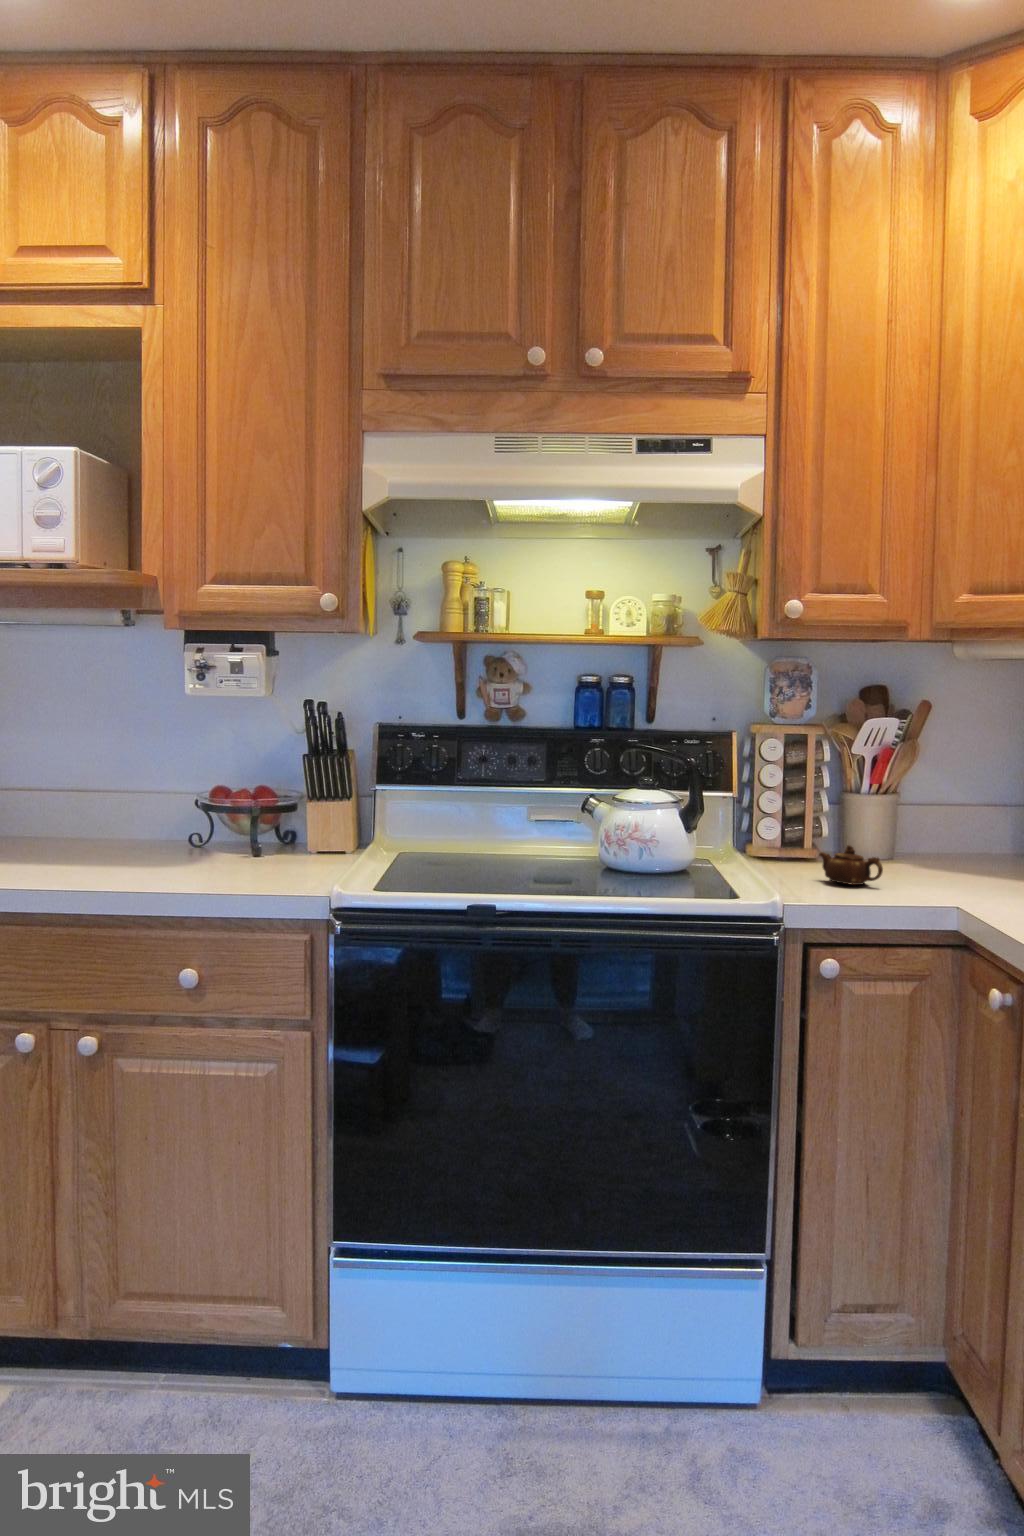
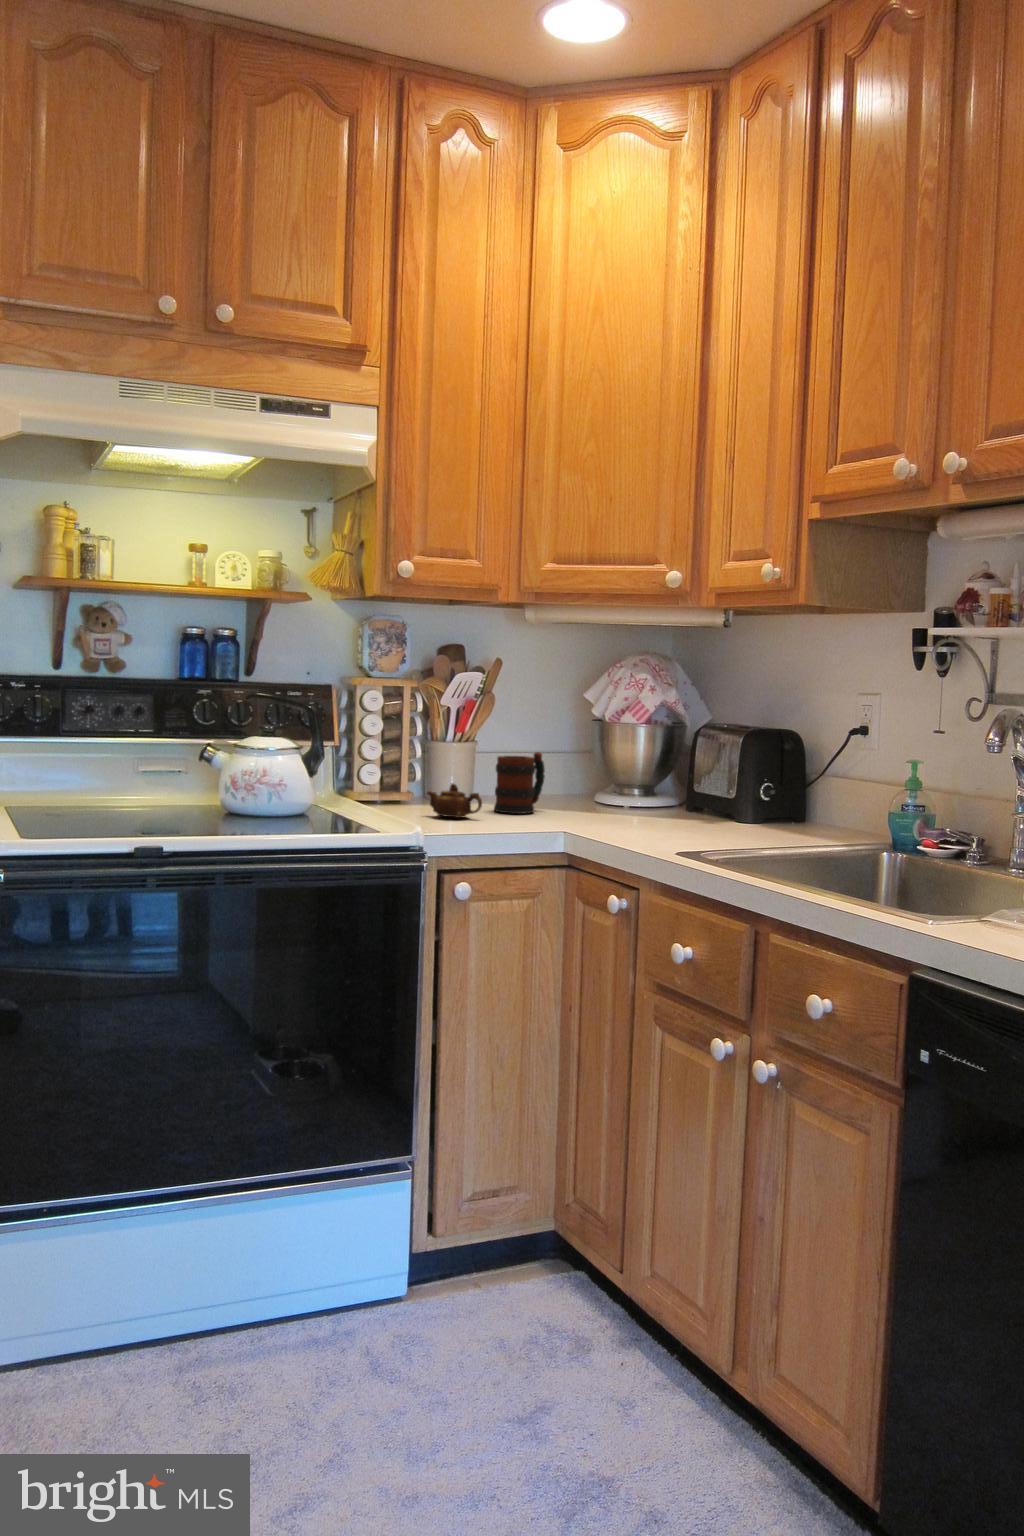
mug: none [905,810,972,882] -> present [494,752,545,814]

